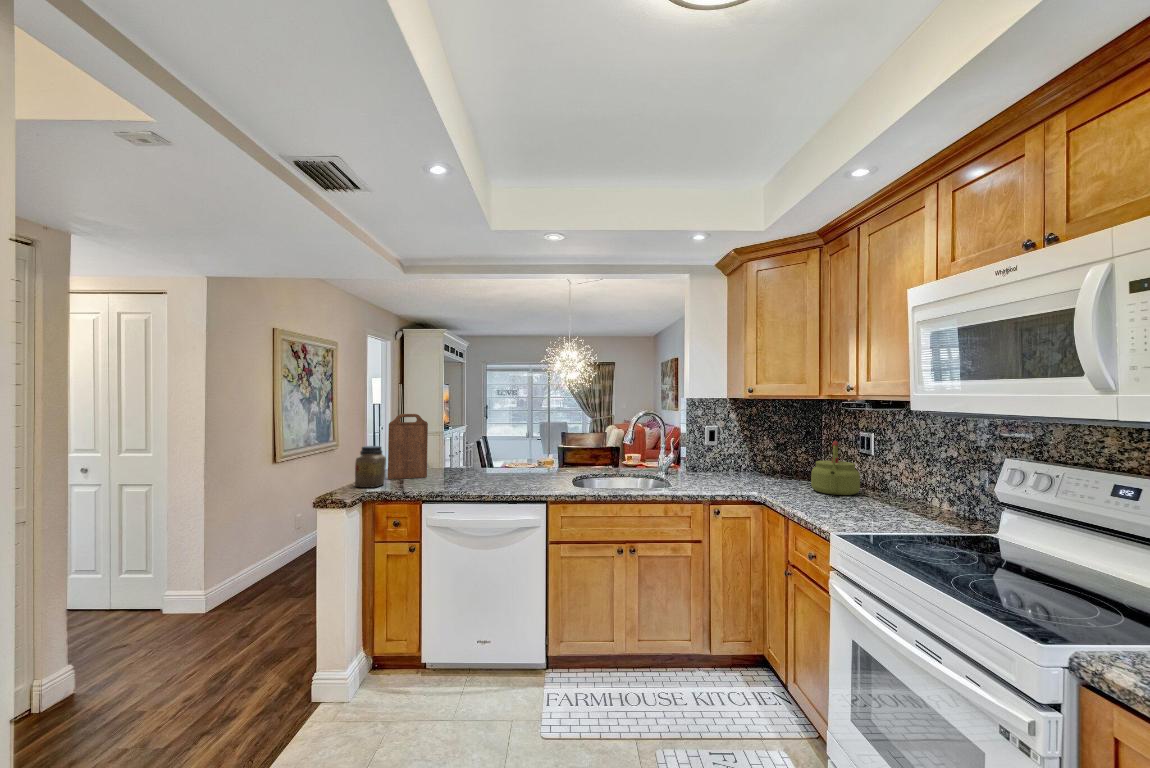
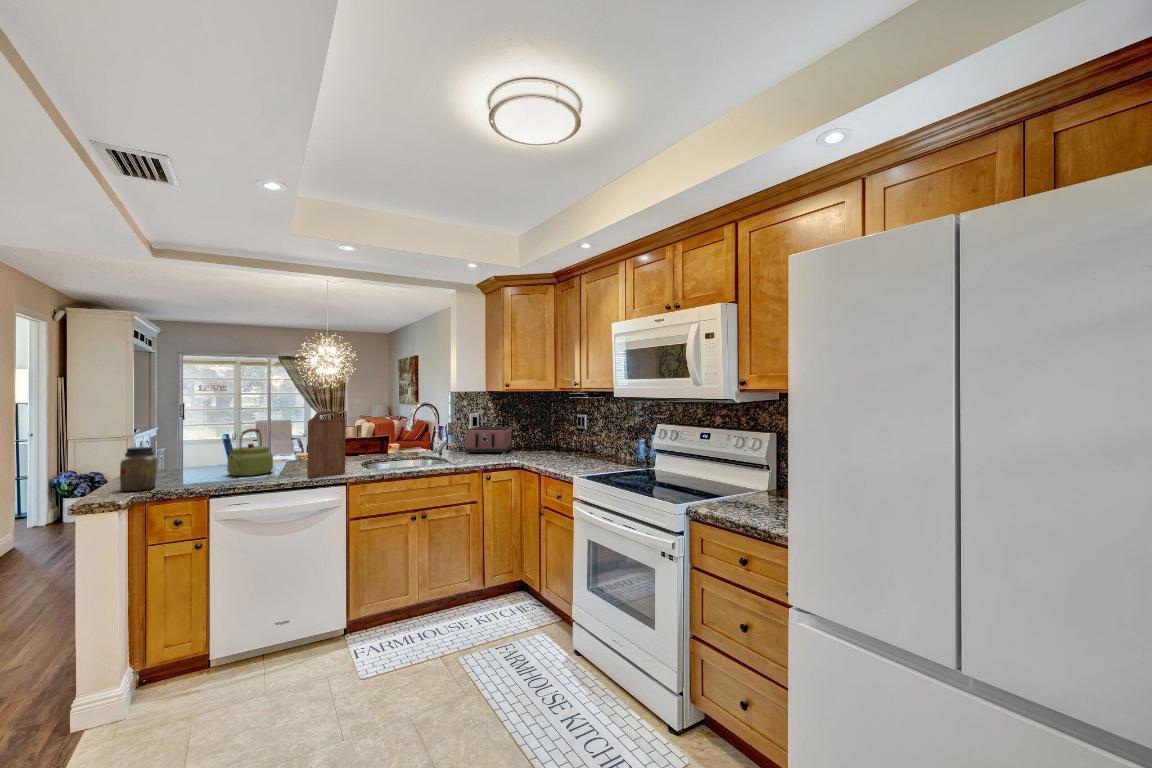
cutting board: present [388,414,428,479] -> present [307,411,345,478]
kettle: present [811,441,860,495] -> present [227,429,273,476]
toaster: none [698,442,764,479] -> present [464,427,512,454]

